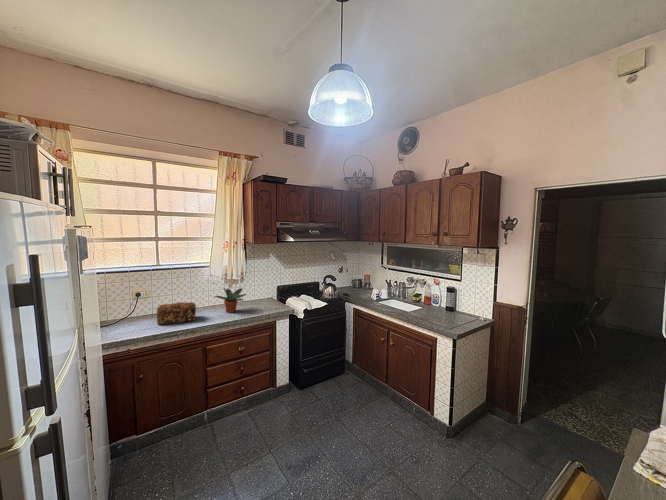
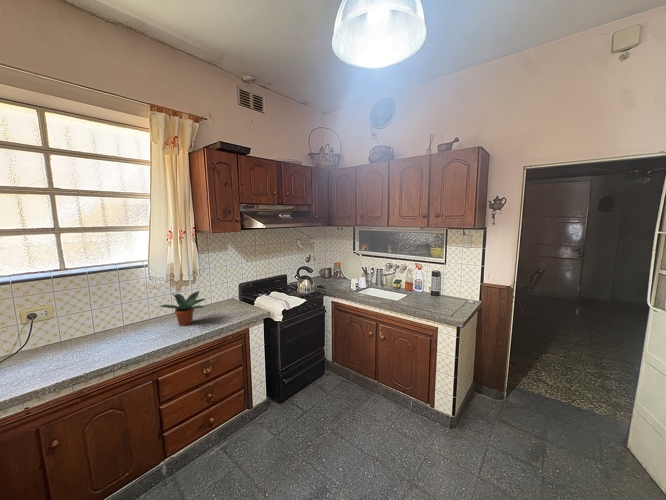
bread loaf: present [157,302,196,325] -> none [70,319,135,358]

